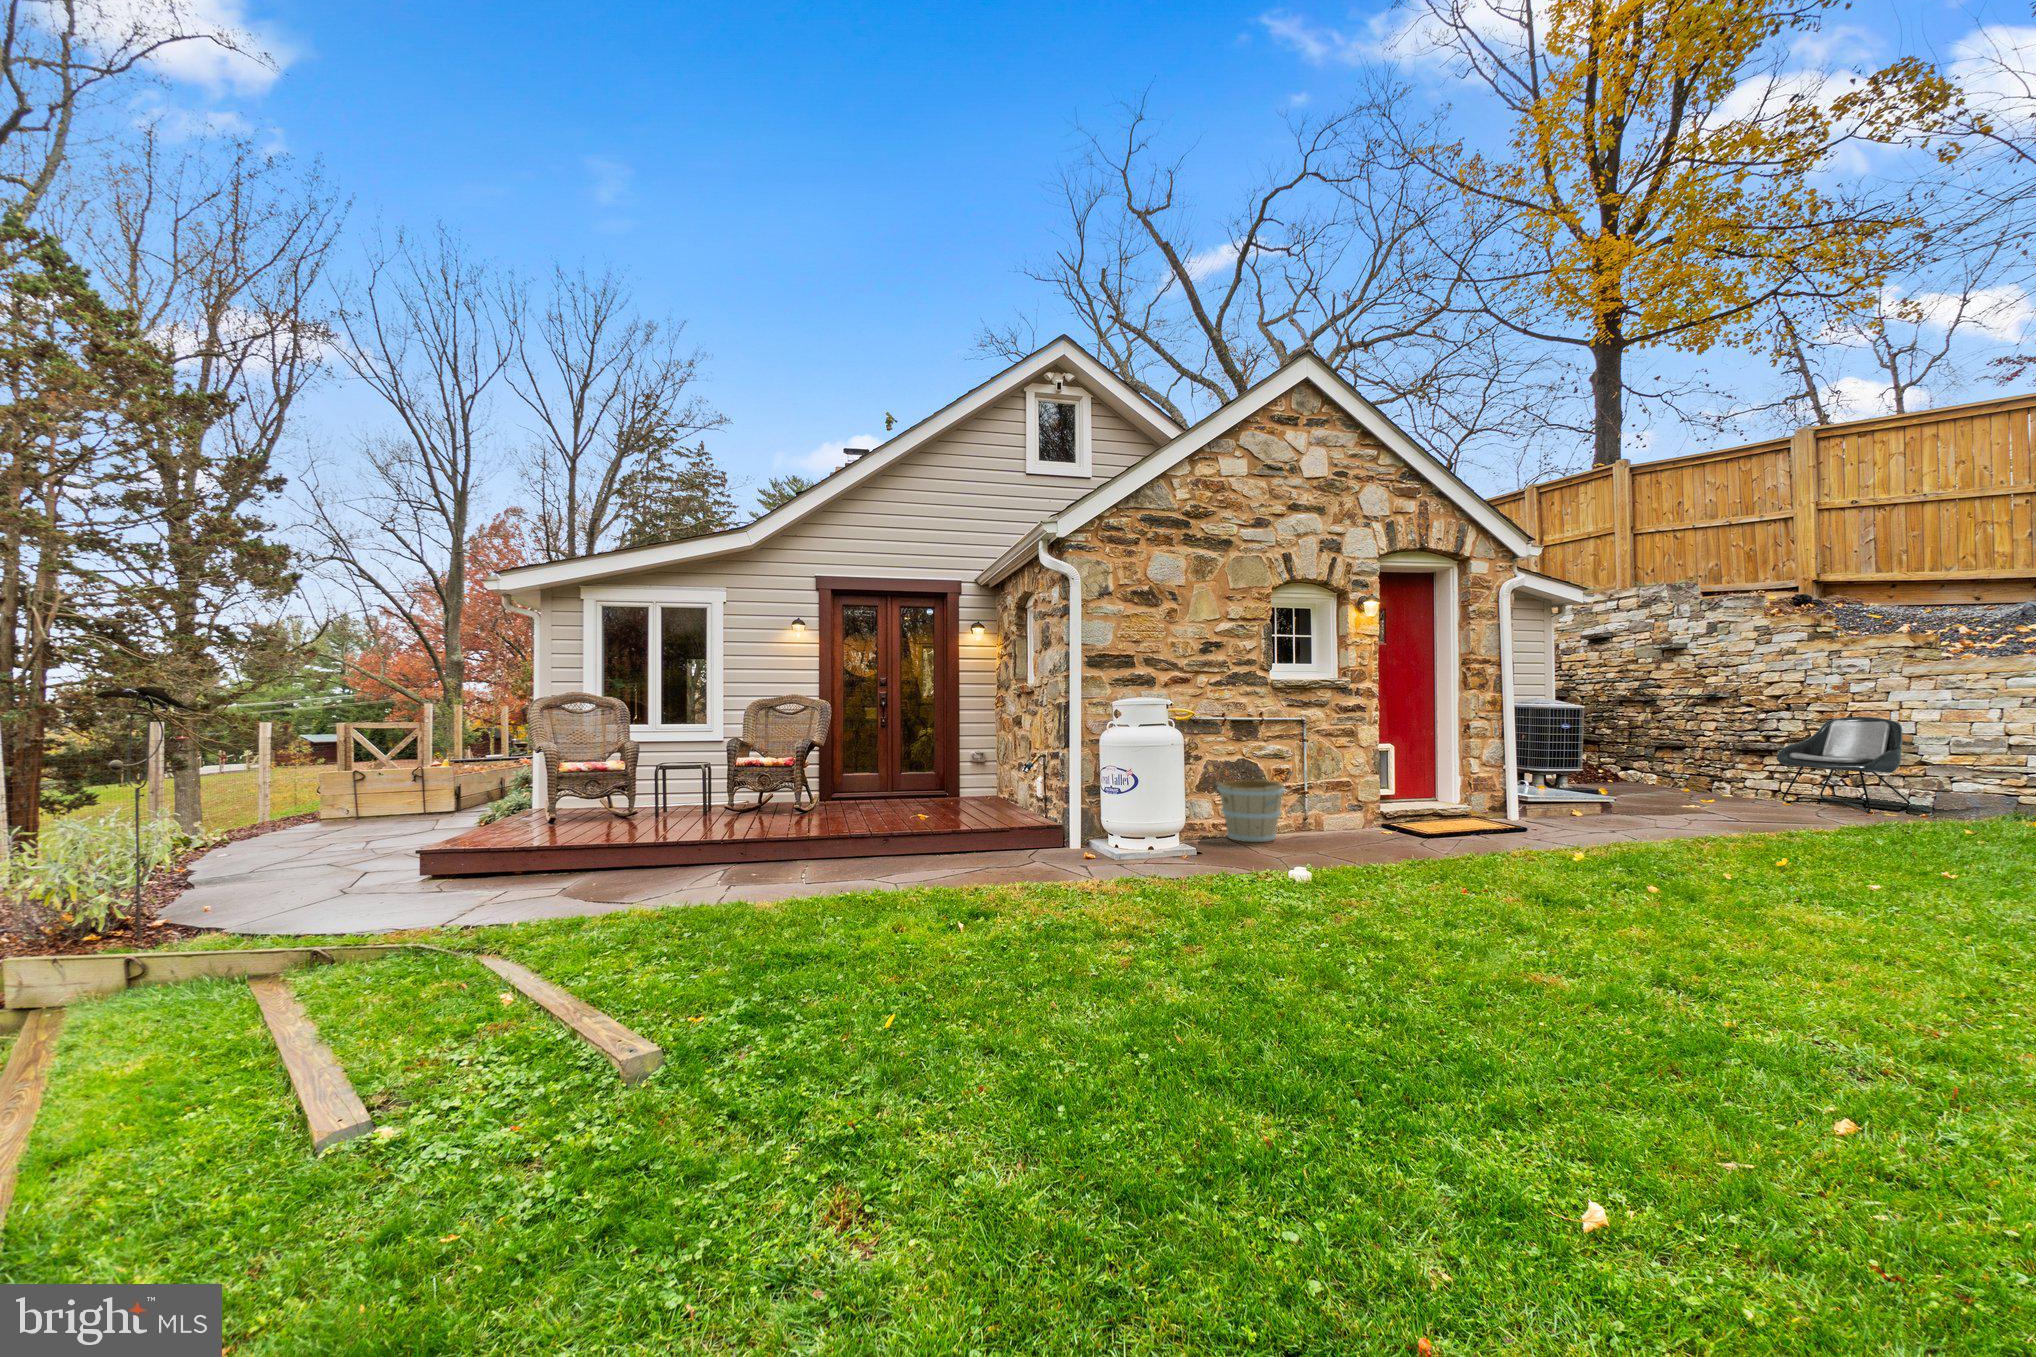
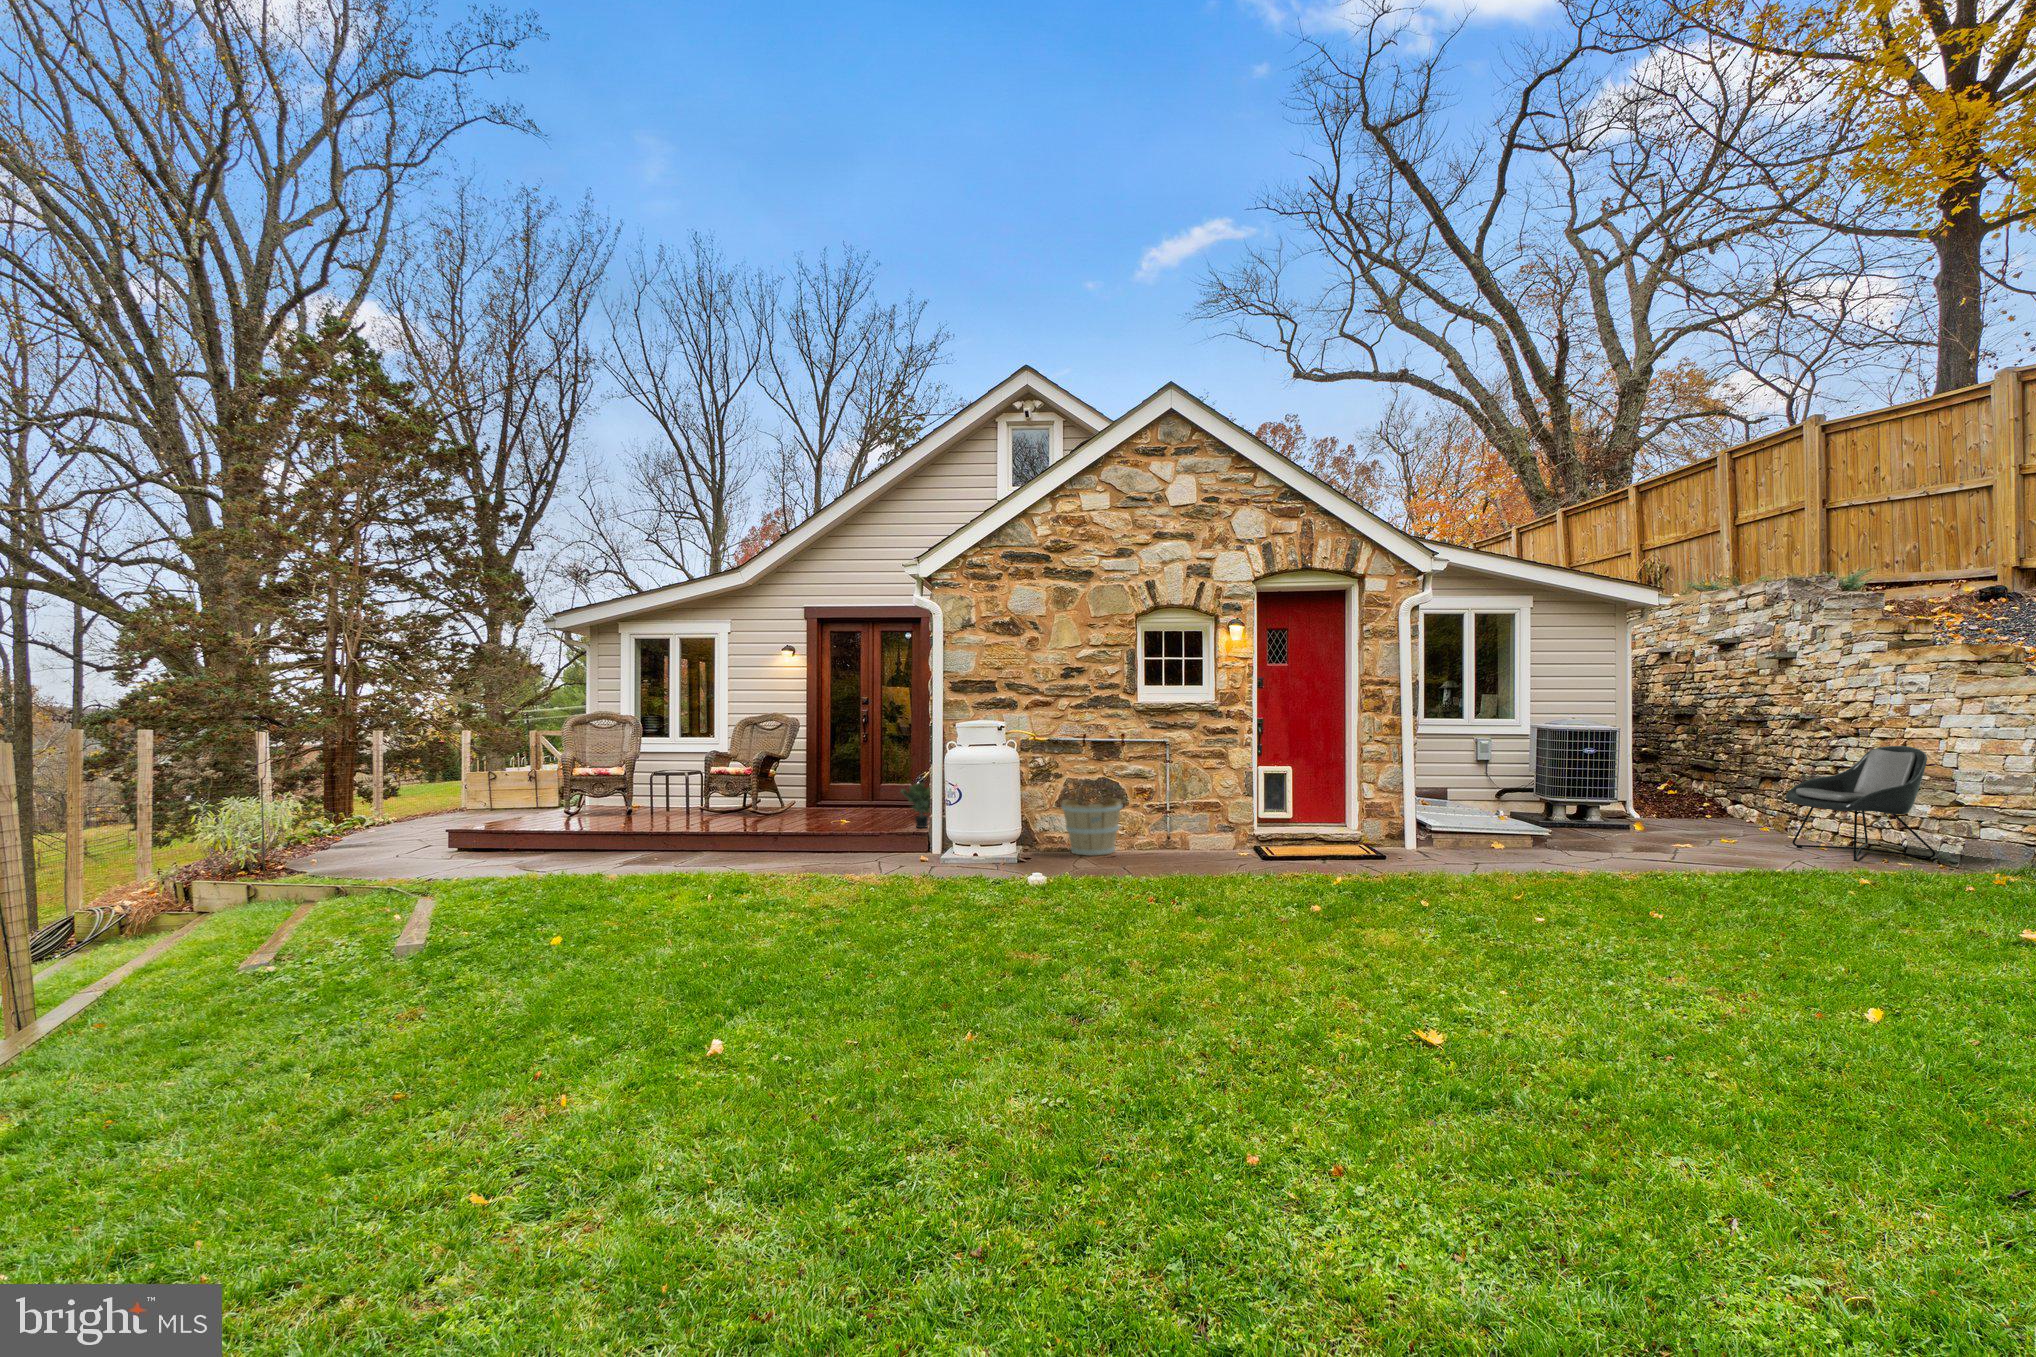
potted plant: none [1002,768,1043,819] -> present [901,783,930,828]

